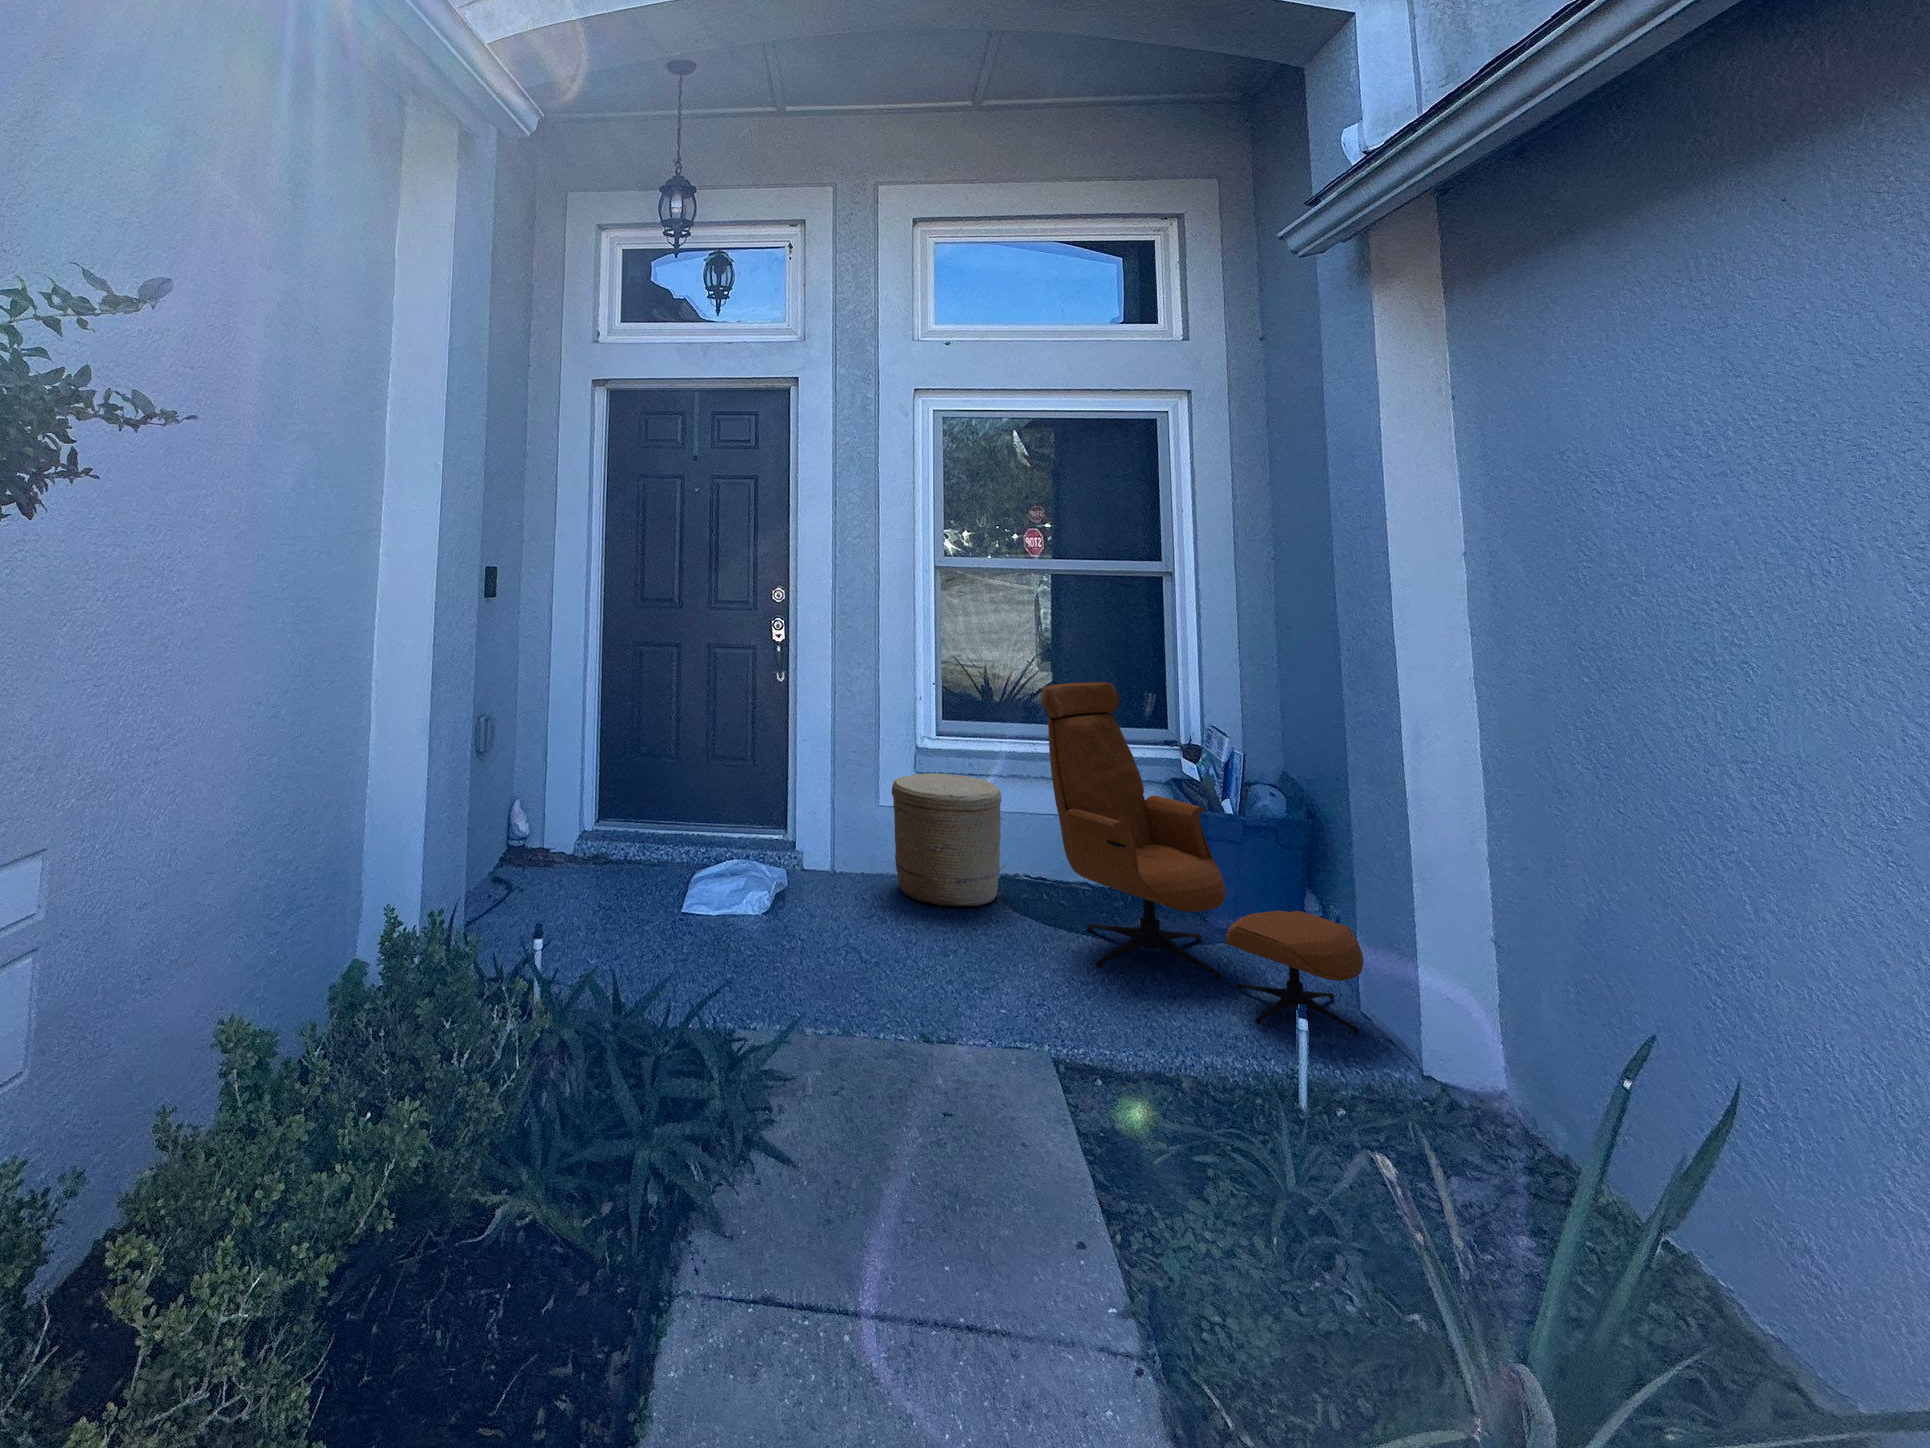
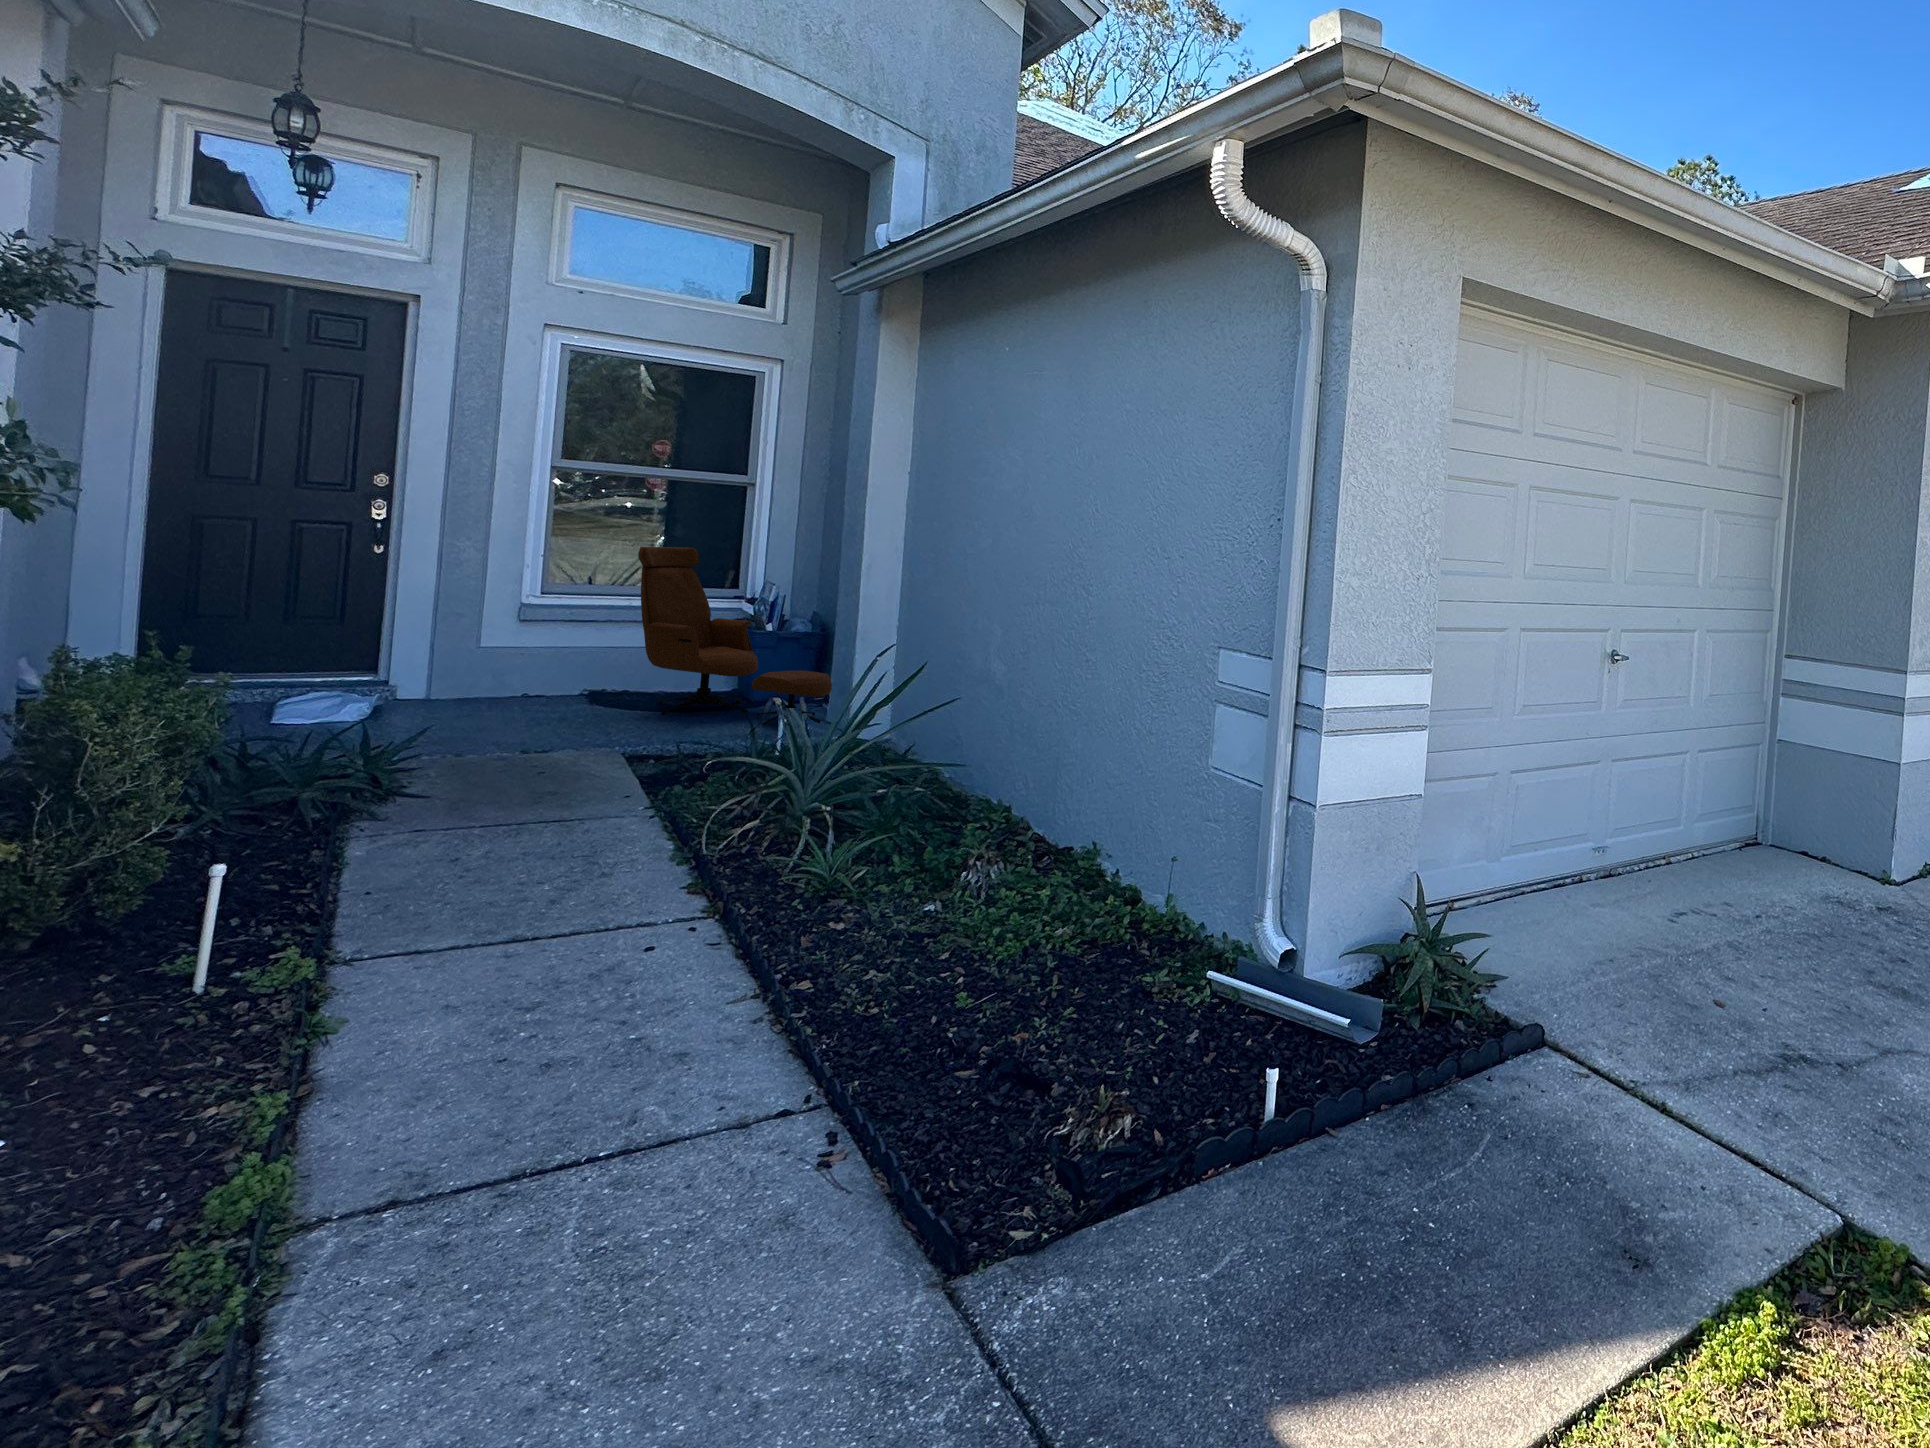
woven basket: present [892,774,1001,906] -> none [497,616,597,701]

